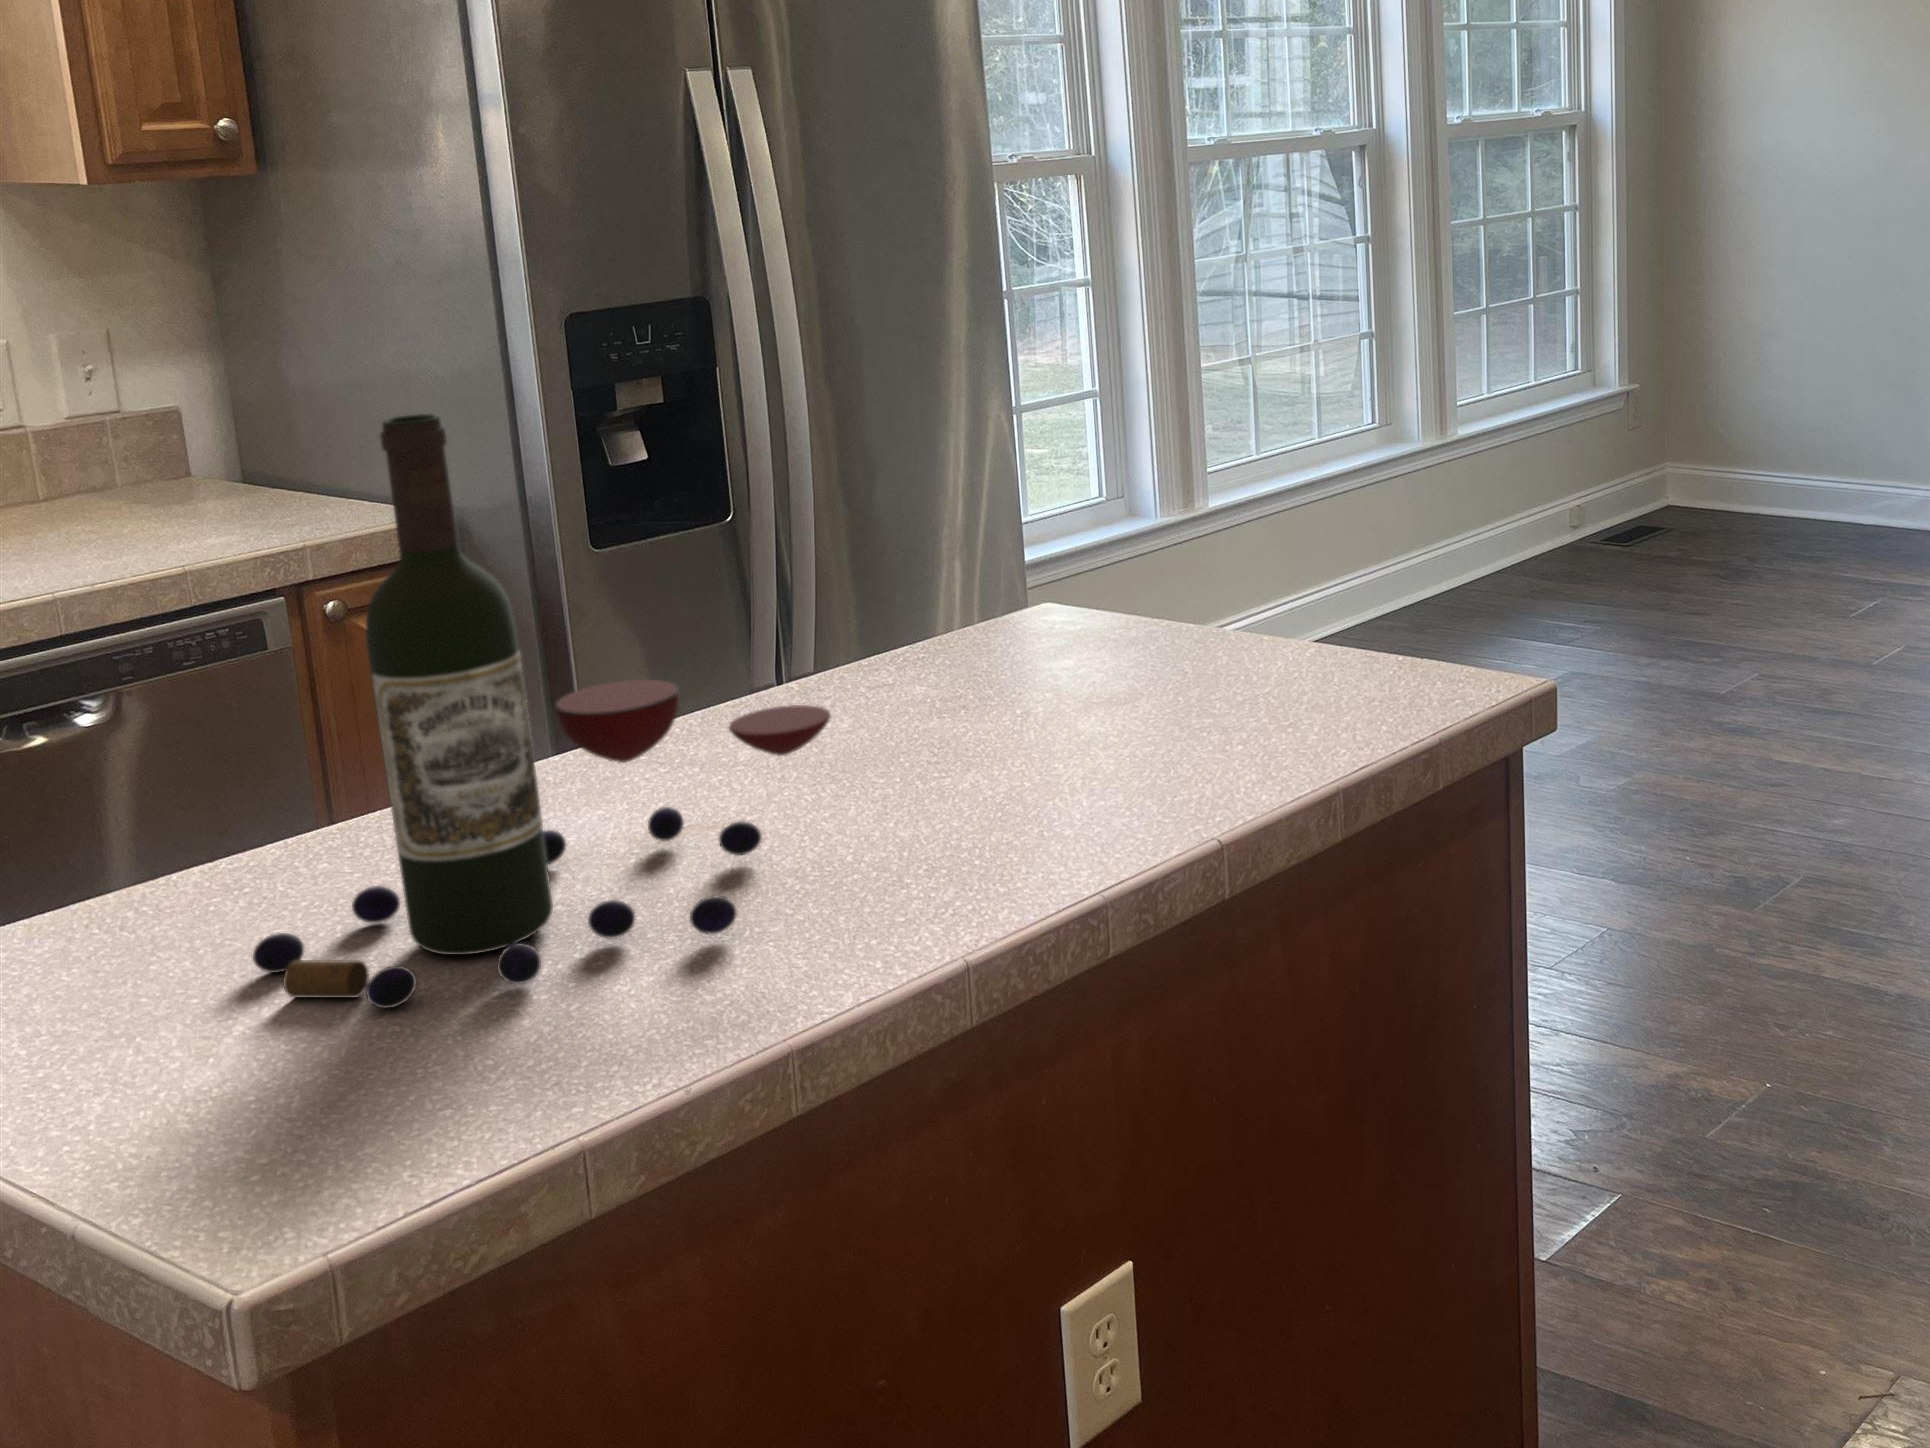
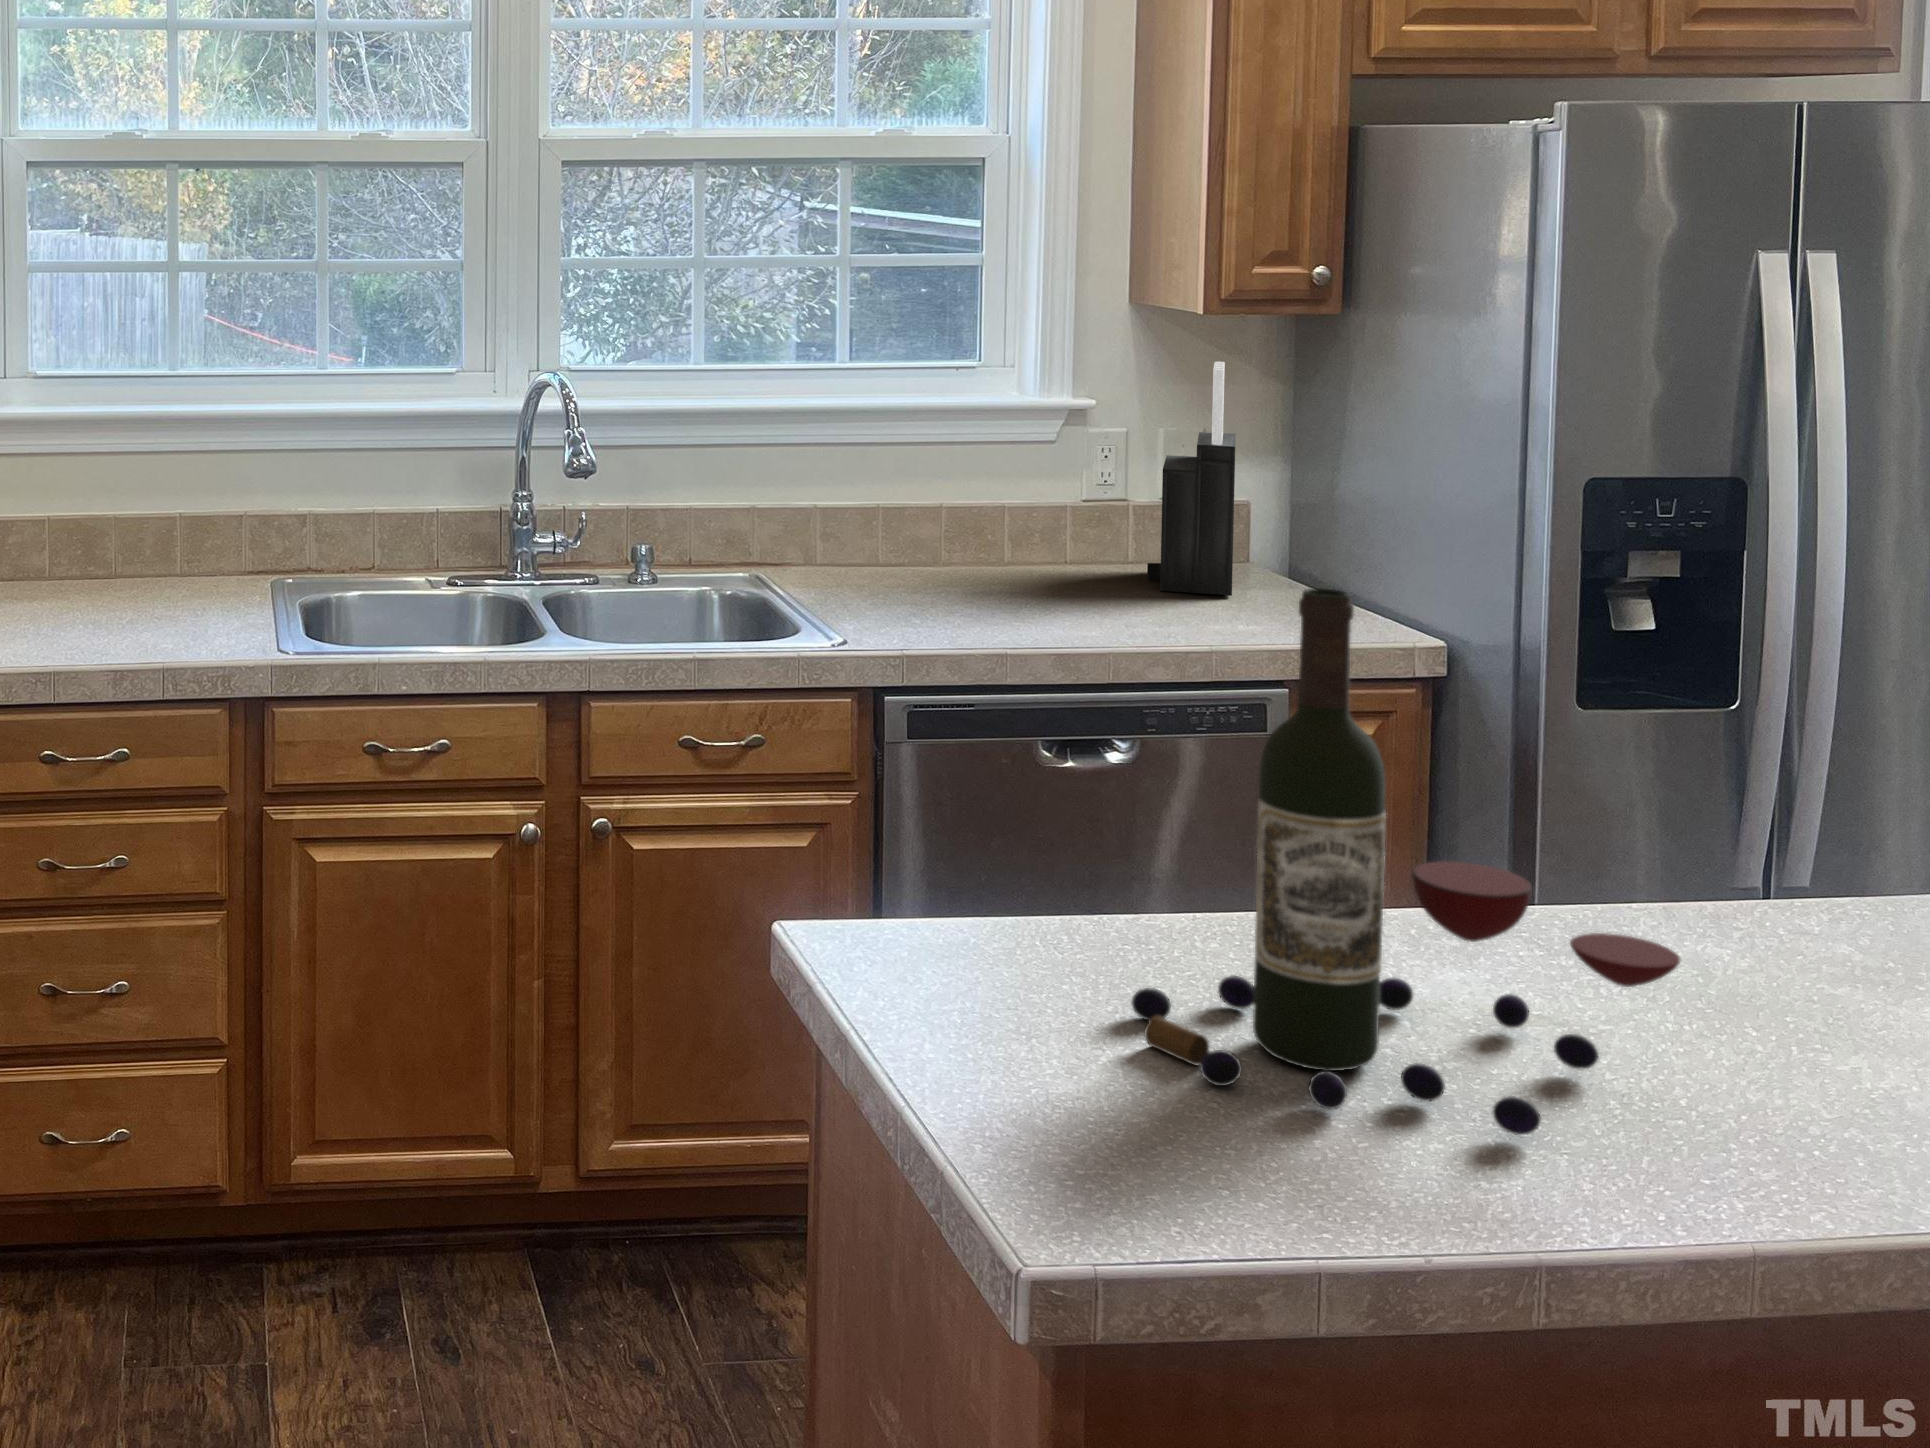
knife block: none [65,245,187,526] -> present [1147,362,1236,596]

